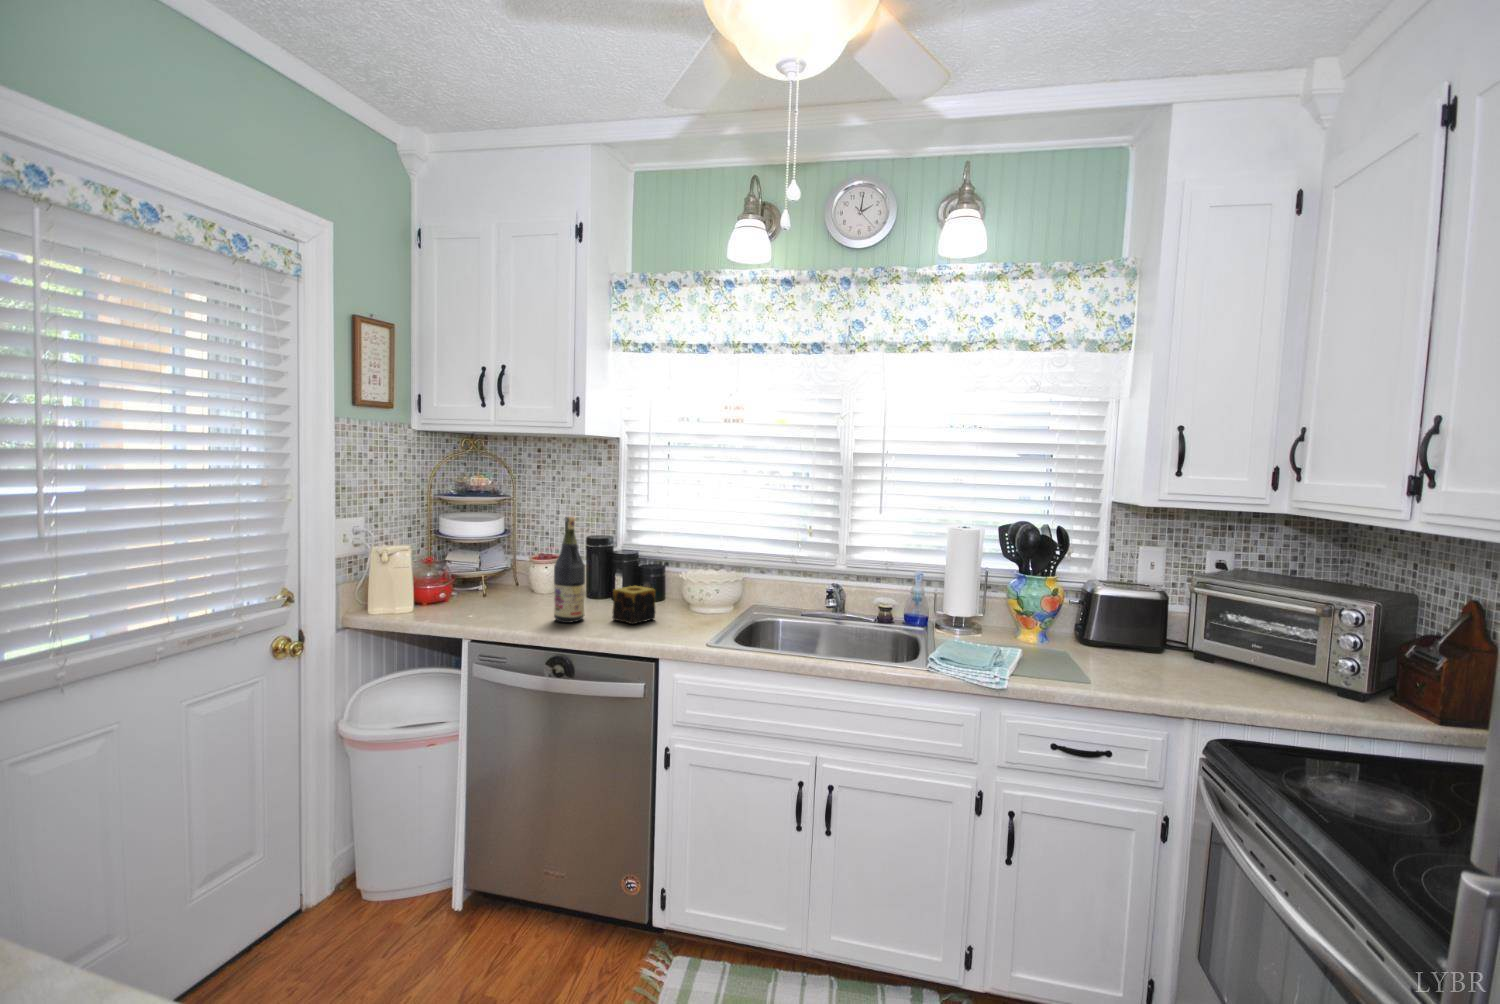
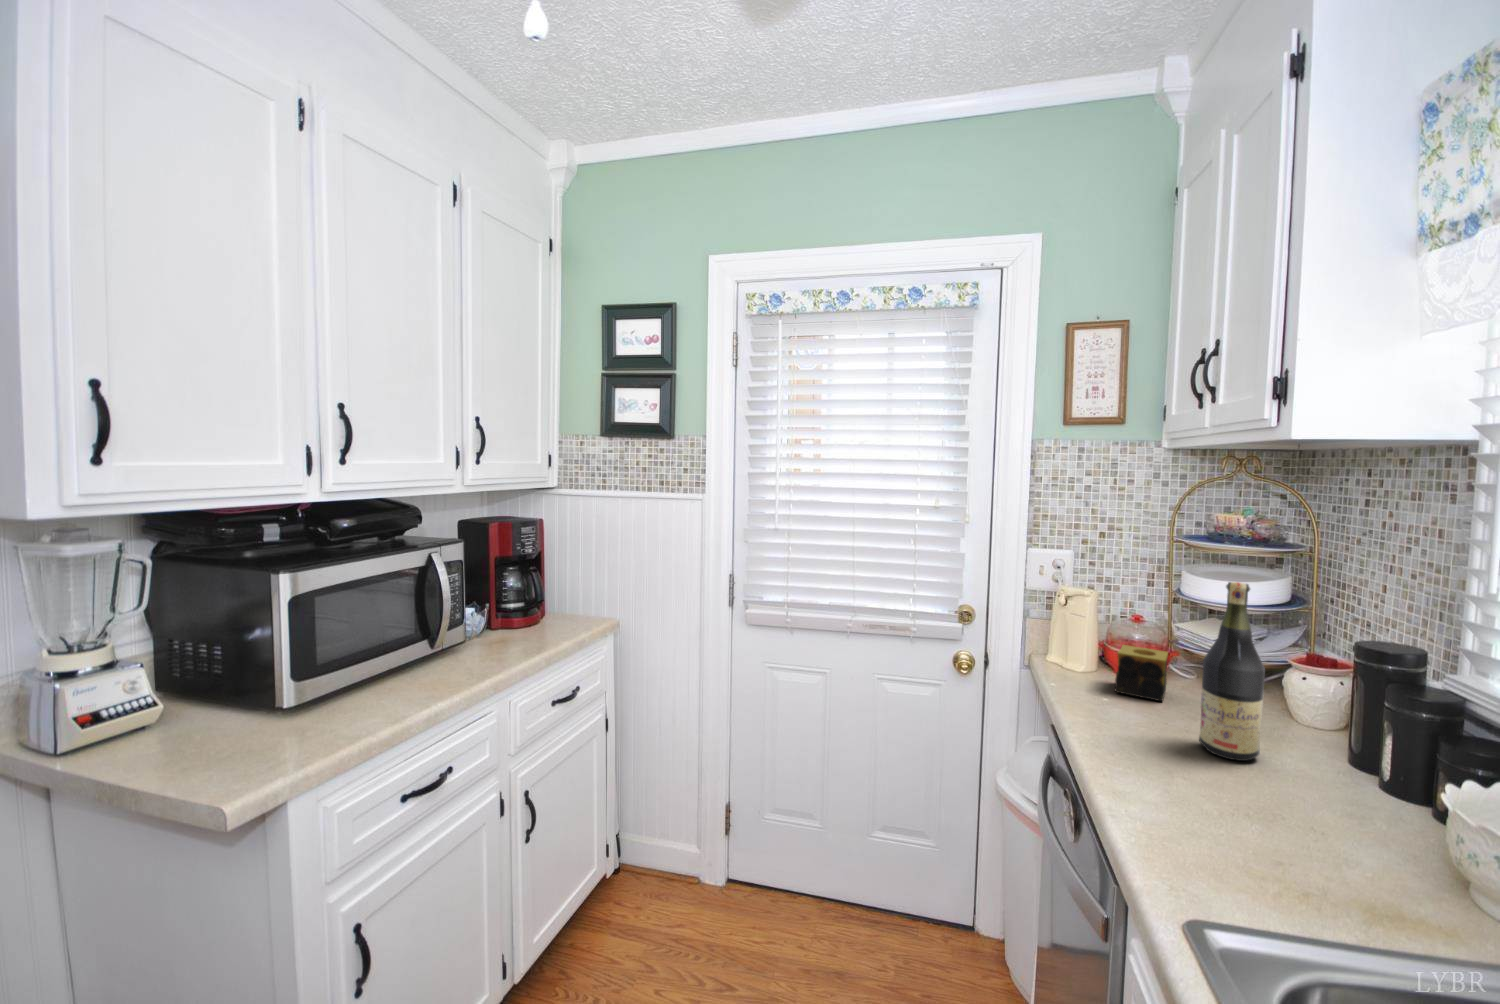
candle: present [612,586,655,624] -> present [1115,645,1168,701]

